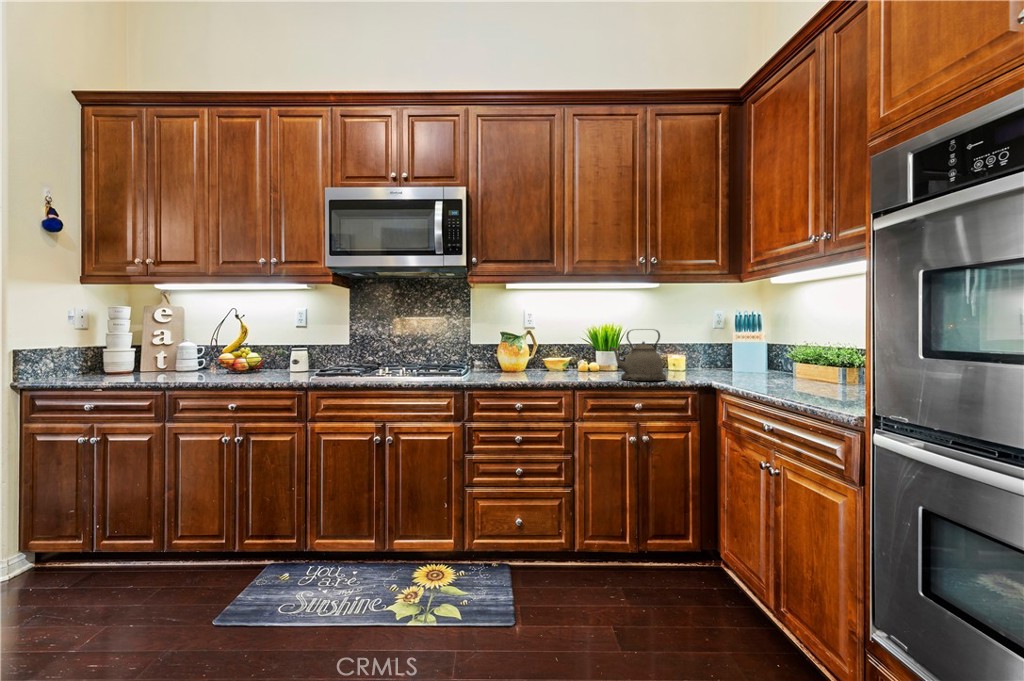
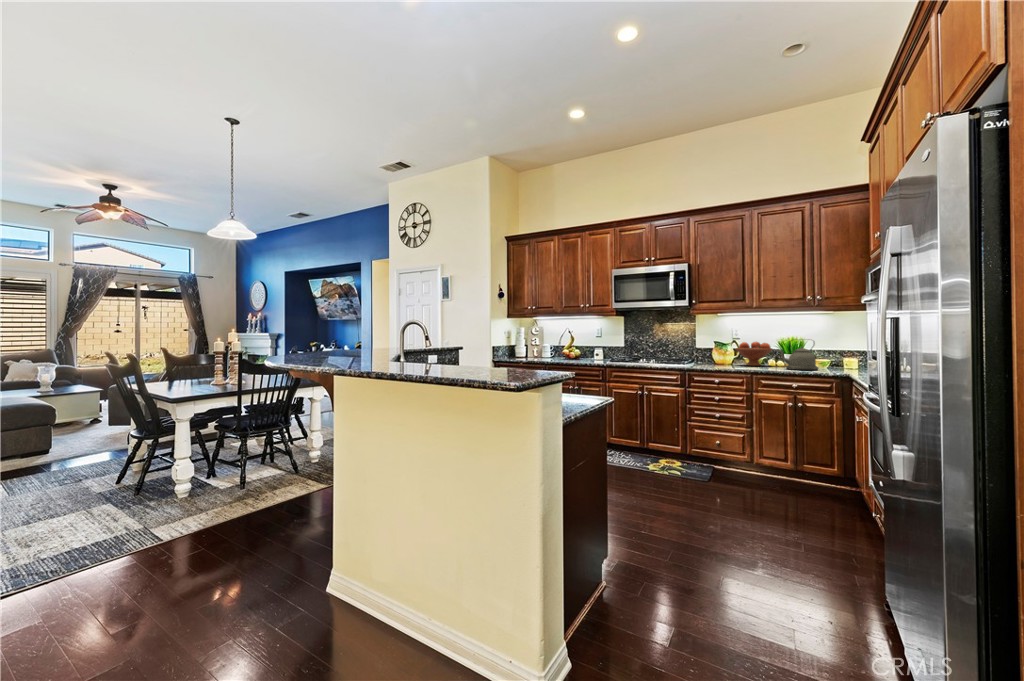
fruit bowl: none [539,334,594,375] -> present [736,342,772,366]

